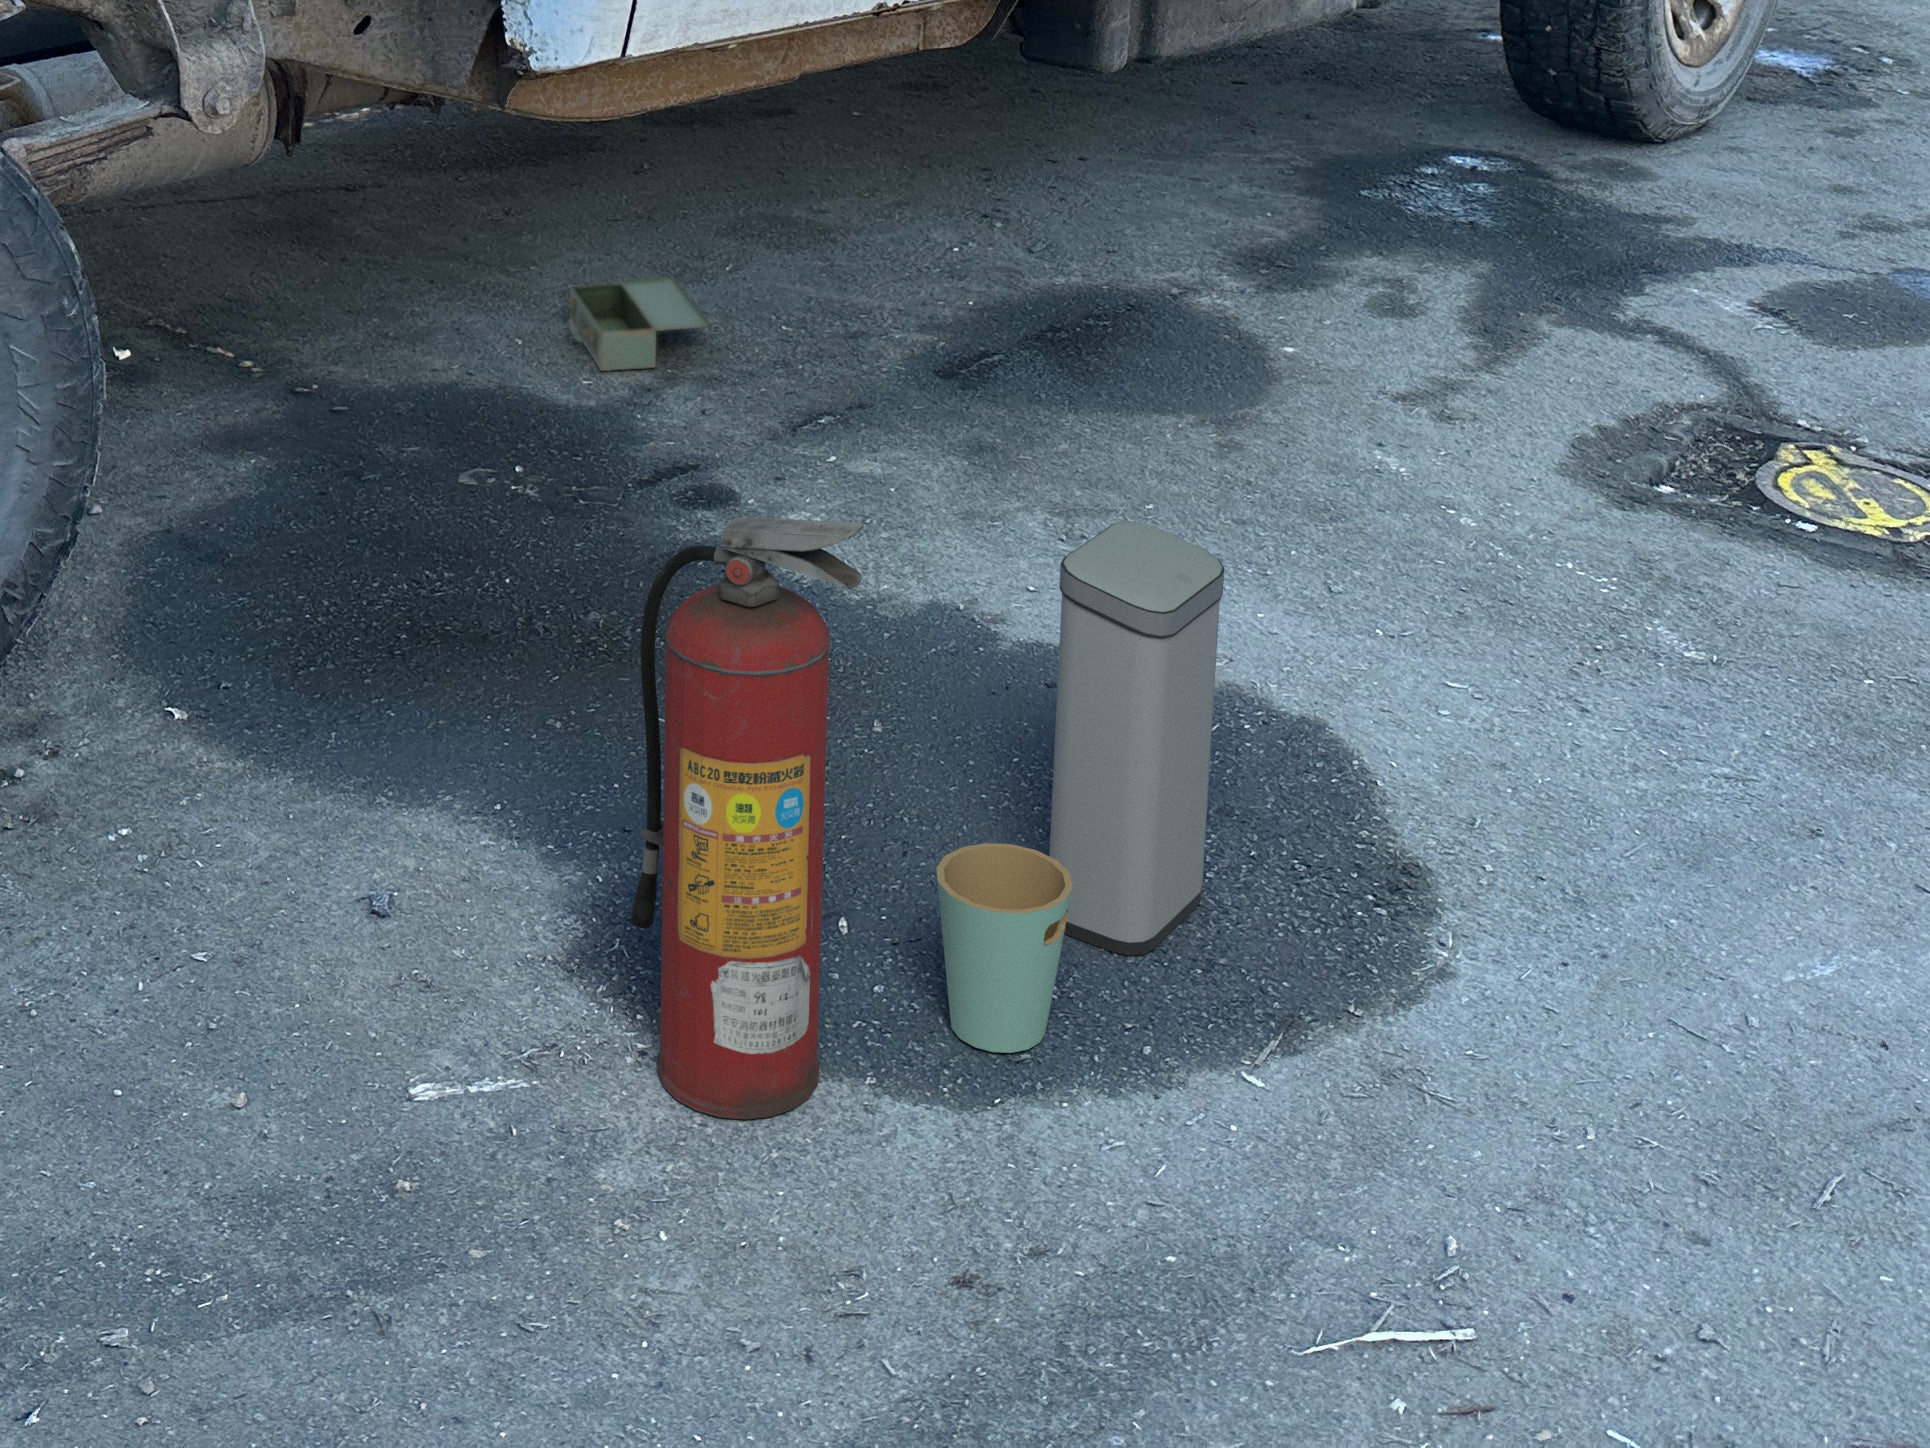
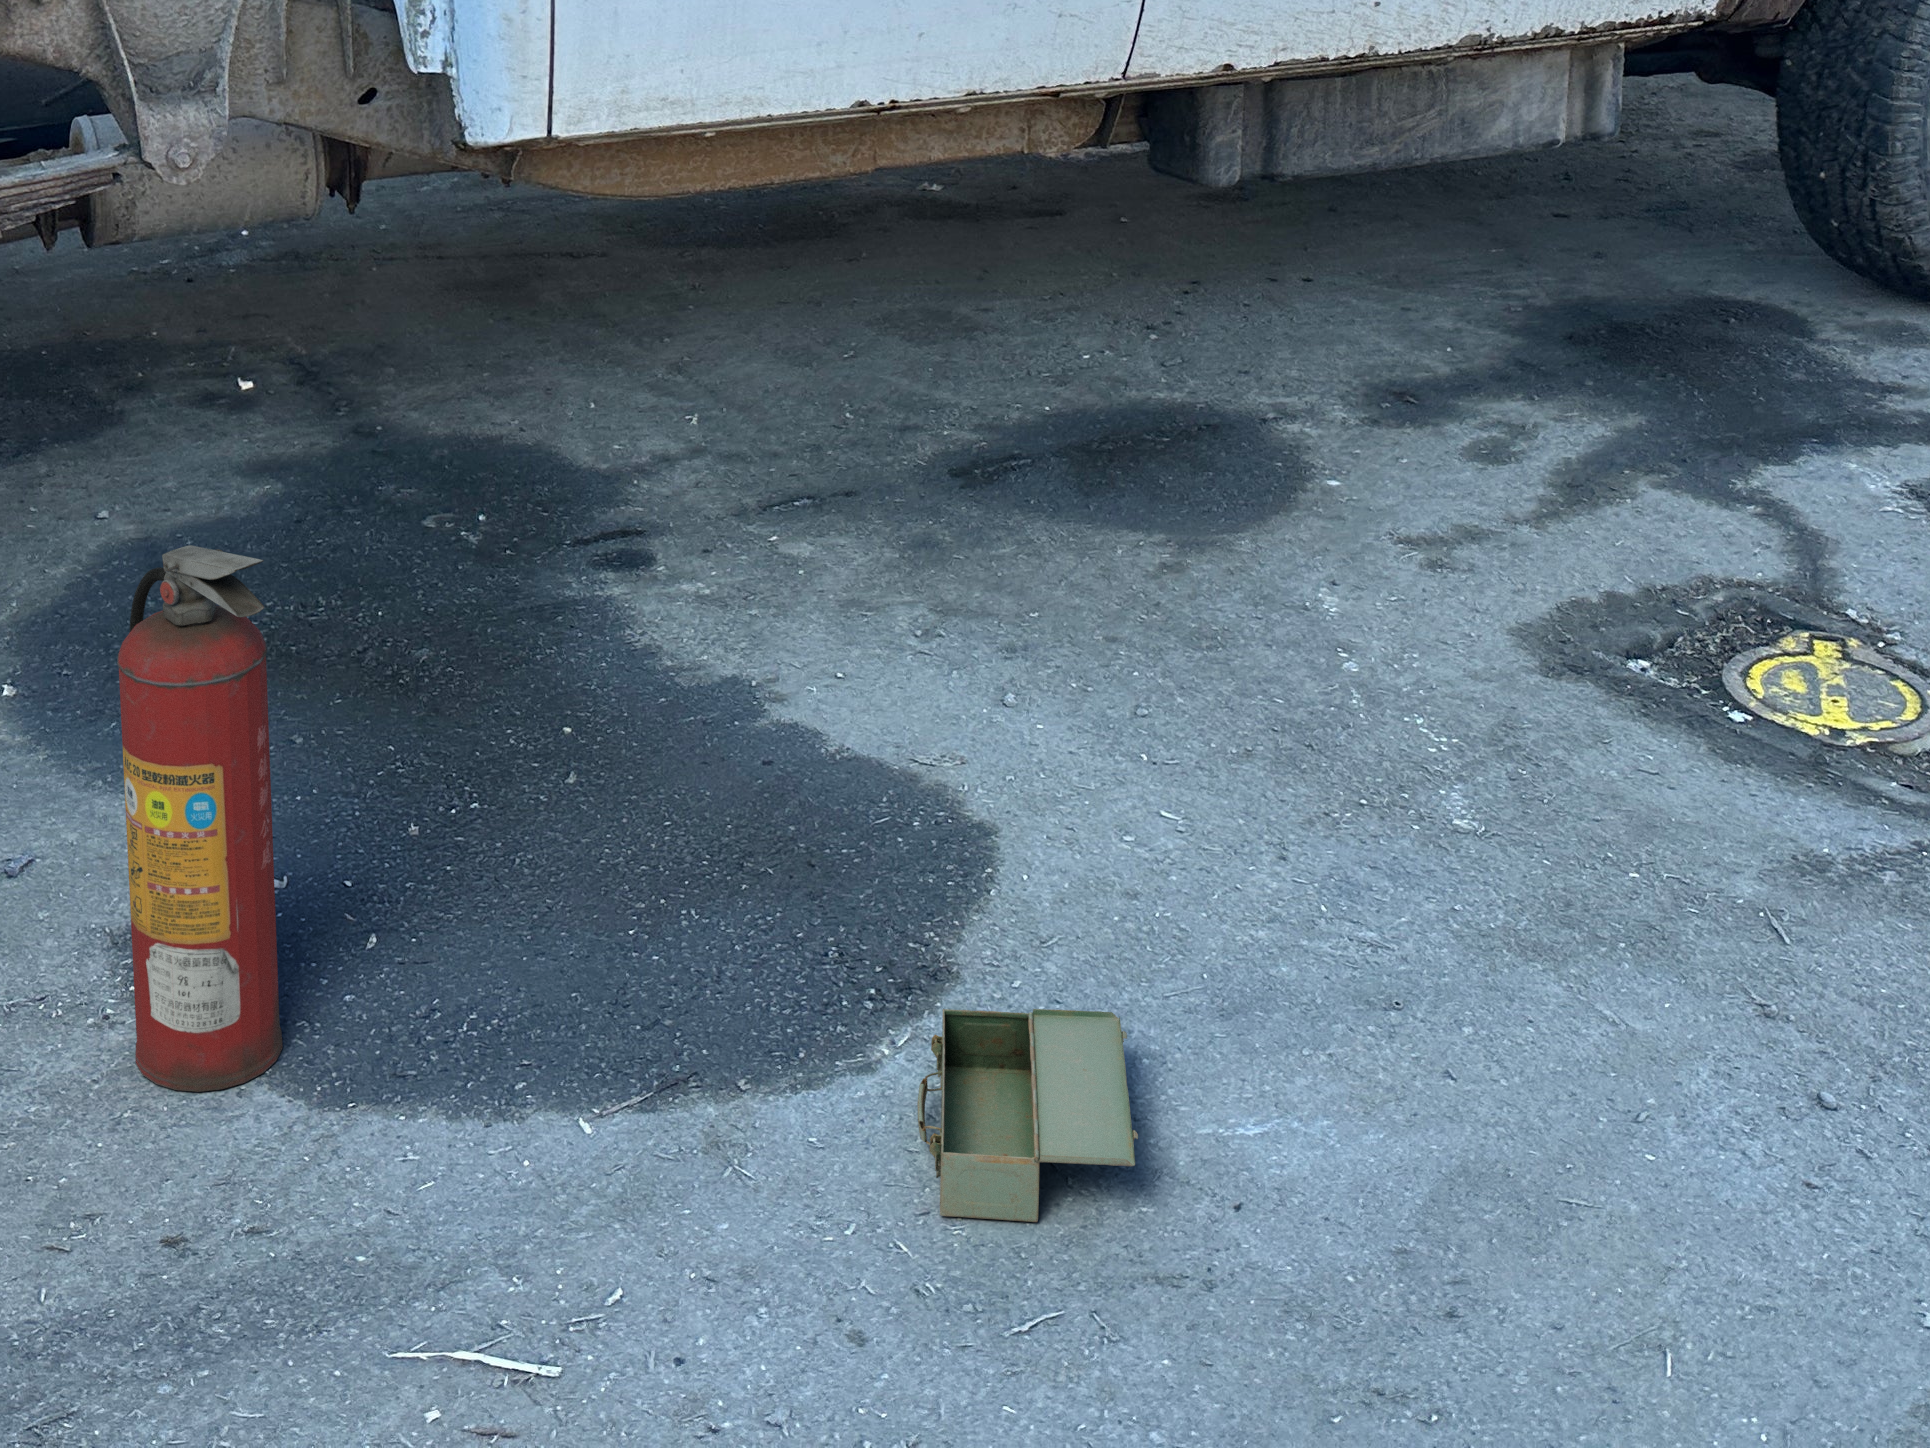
toolbox: present [568,277,708,371] -> present [917,1009,1138,1222]
trash can: present [936,521,1224,1053] -> none [396,601,762,1076]

